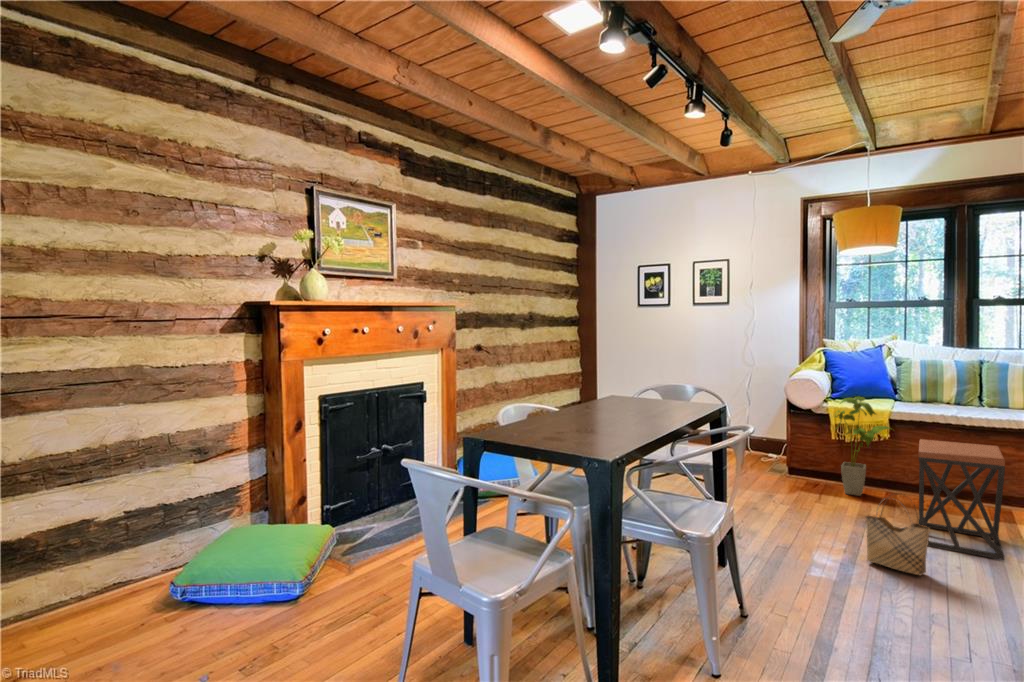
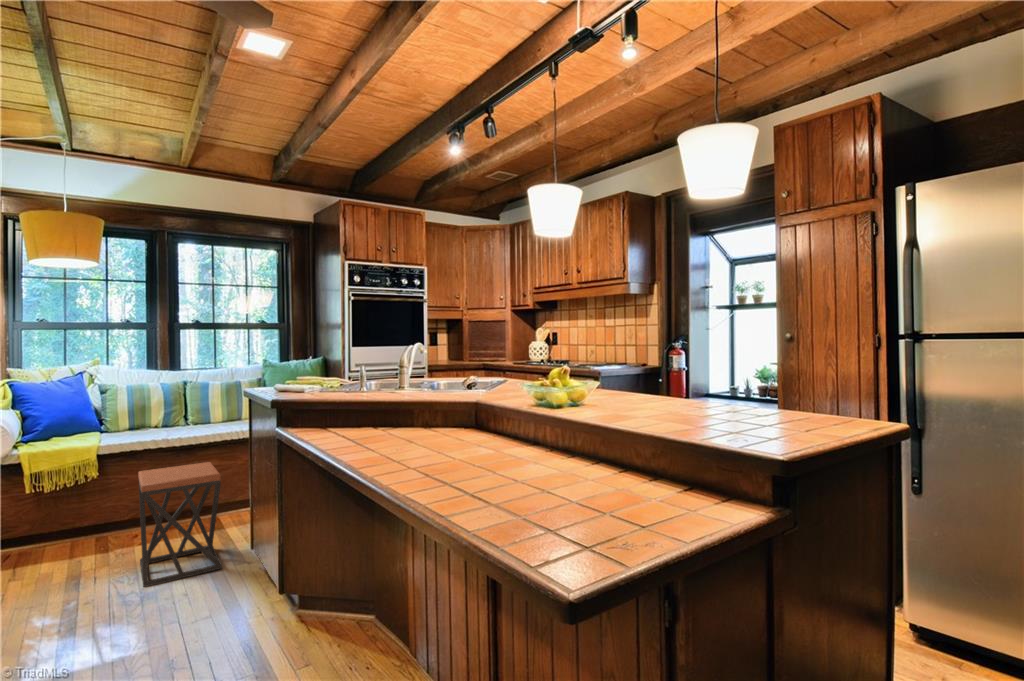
house plant: present [835,397,890,496] -> none [25,435,107,558]
woven basket: present [865,493,930,575] -> none [85,540,162,638]

